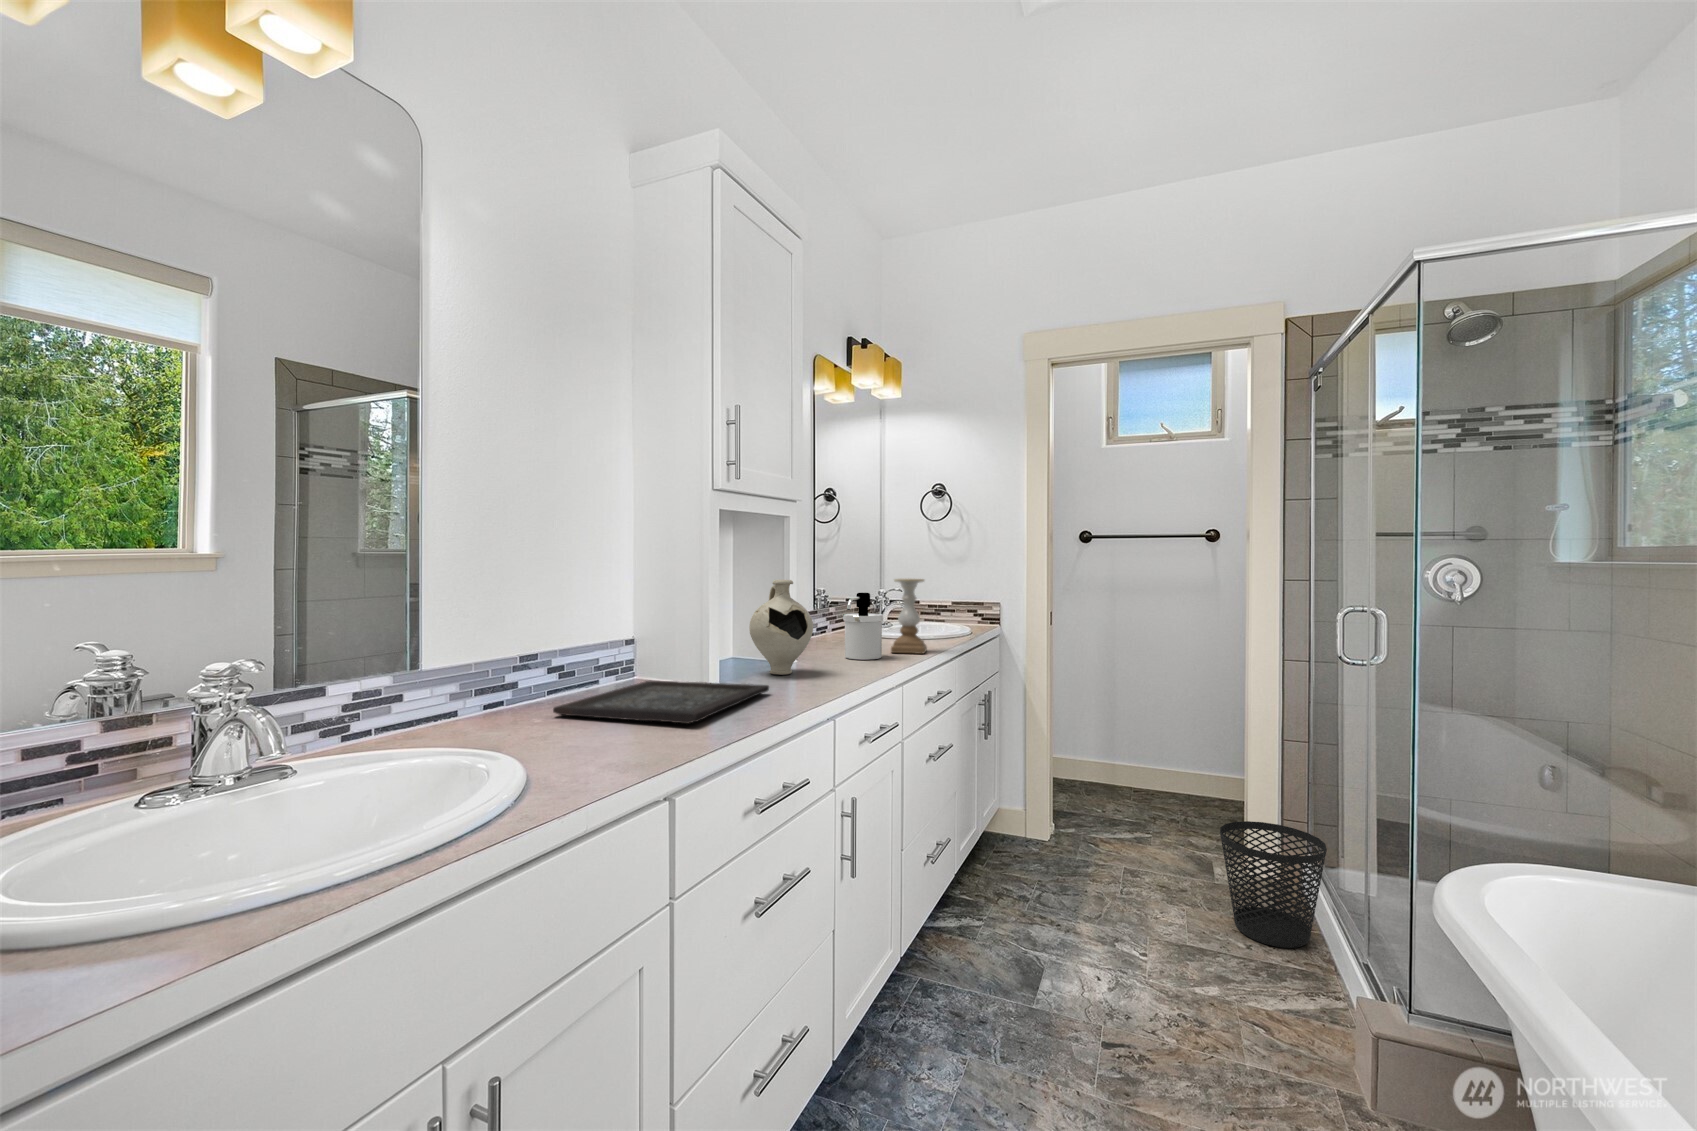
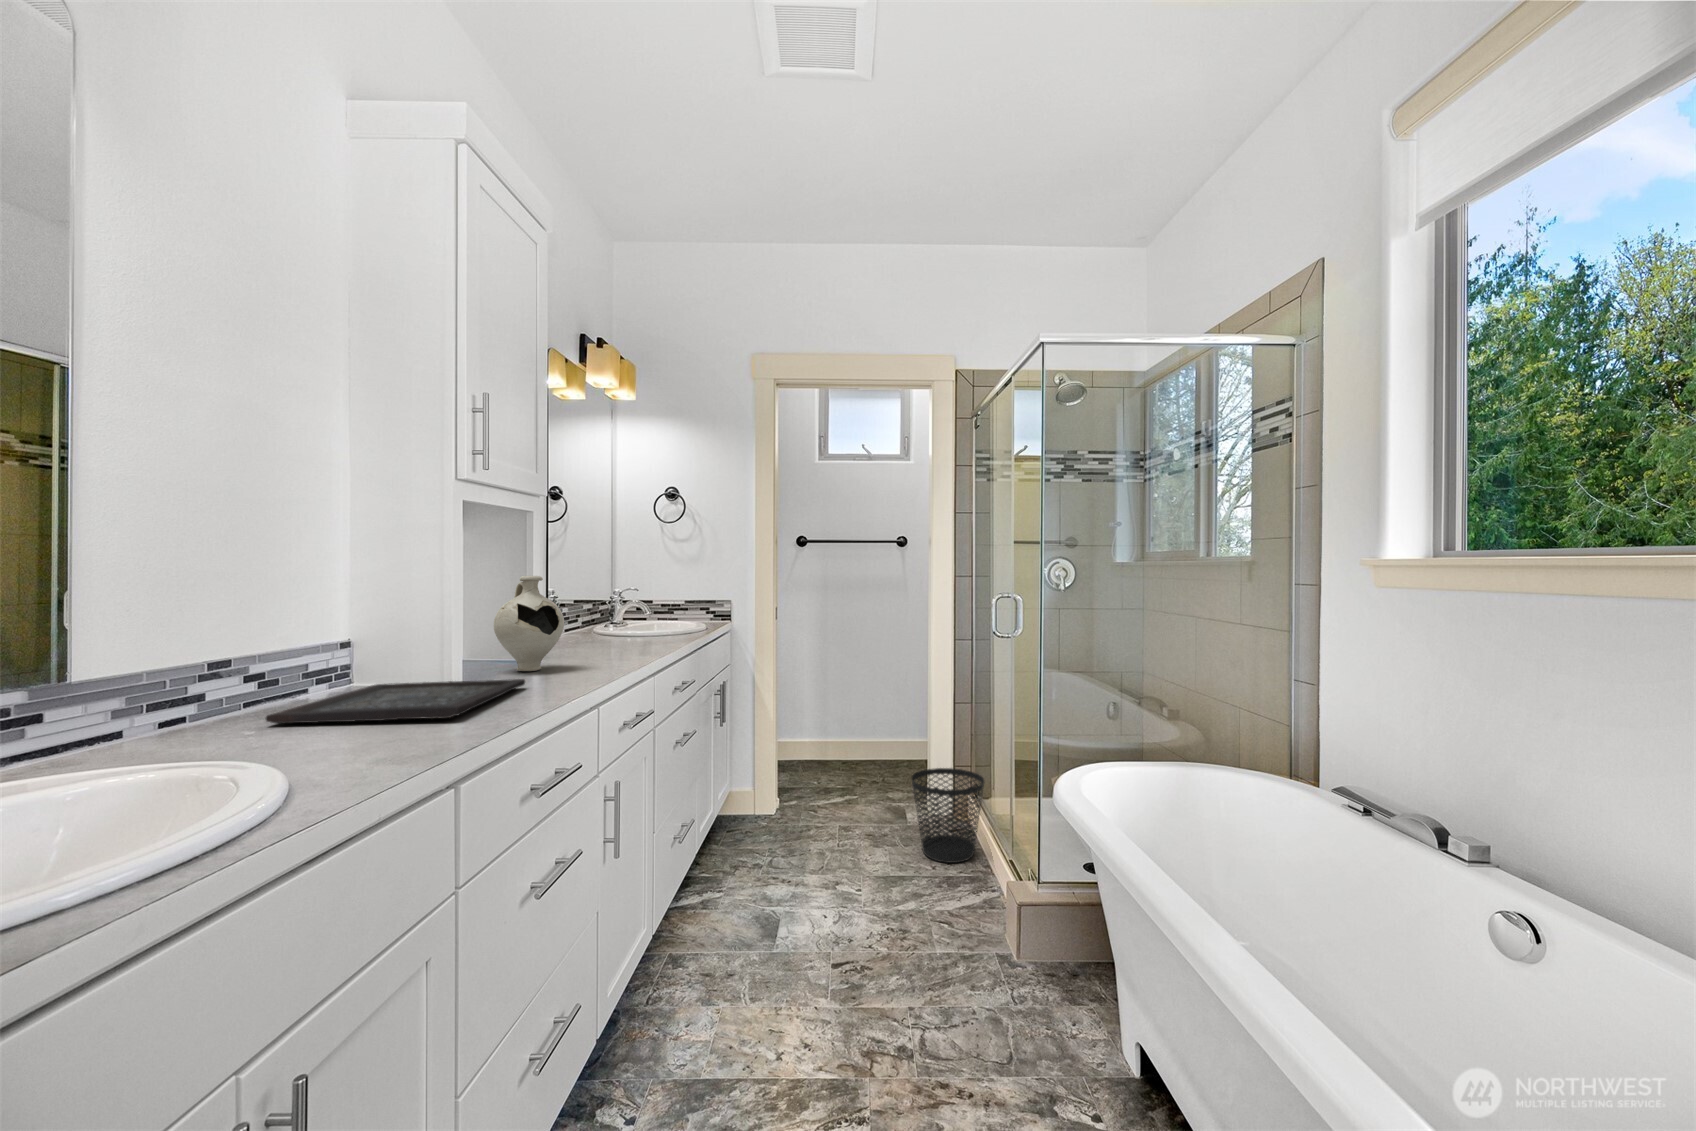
candle holder: present [891,579,927,654] -> none [636,577,669,648]
soap dispenser: present [843,593,883,660] -> none [589,590,630,655]

